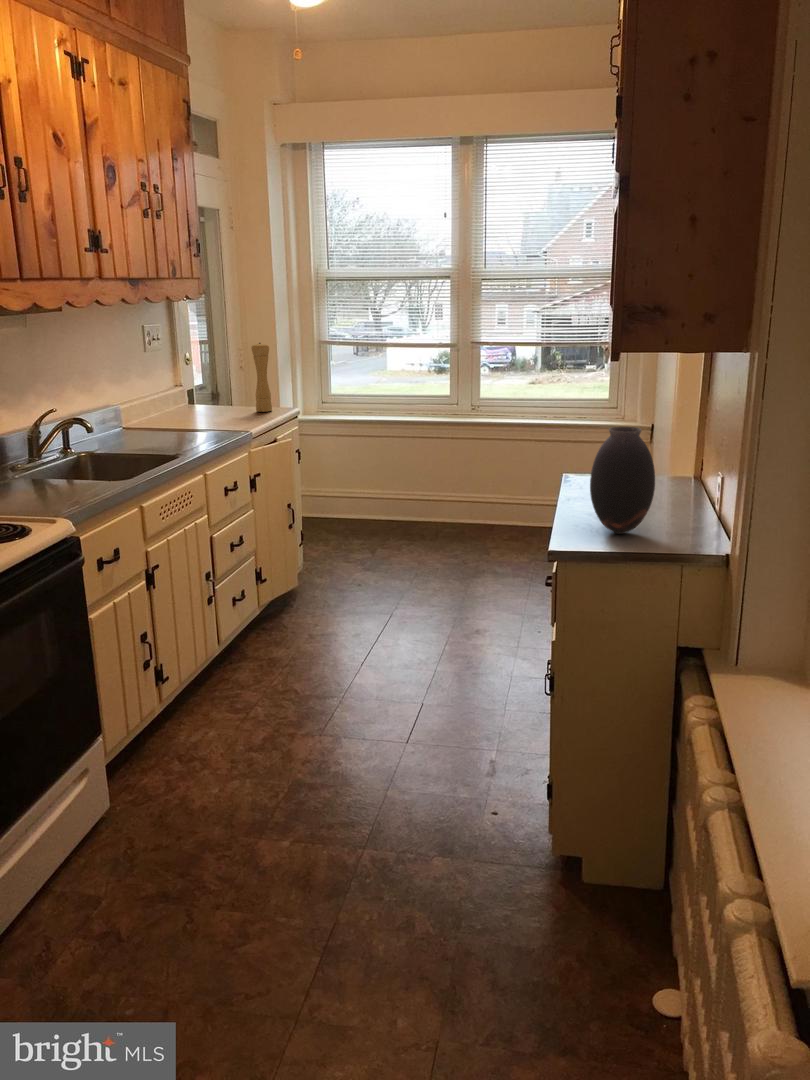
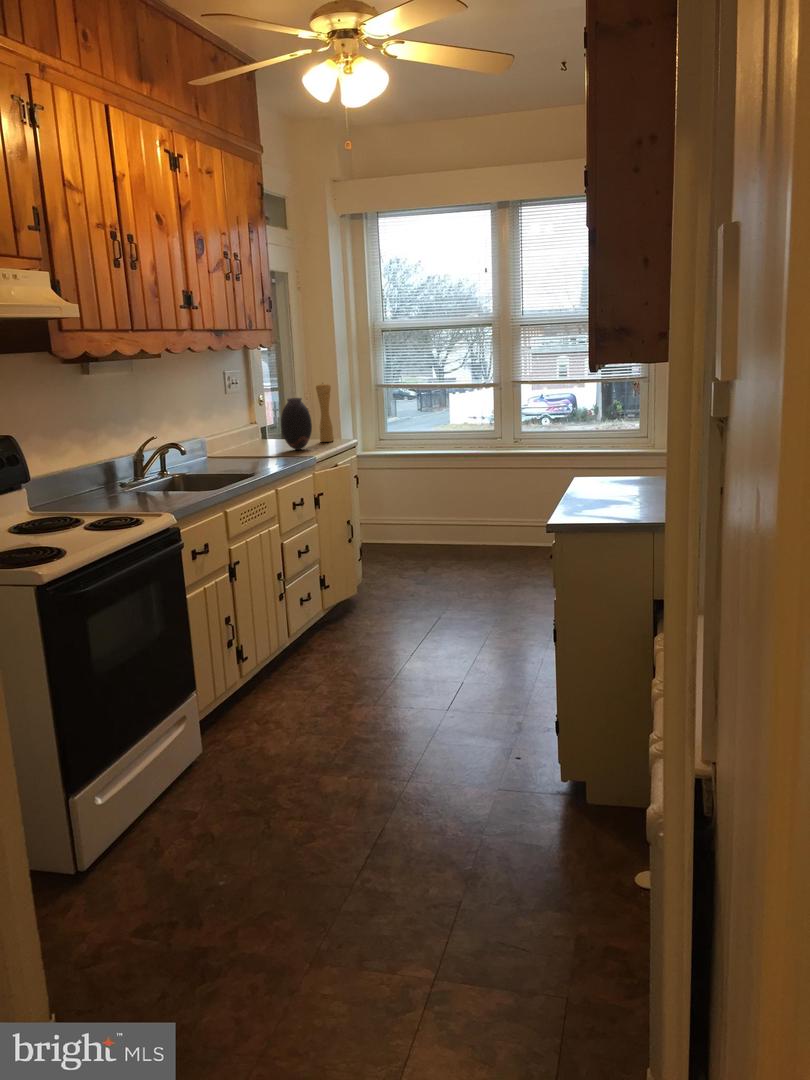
vase: present [590,427,655,534] -> present [281,398,312,450]

